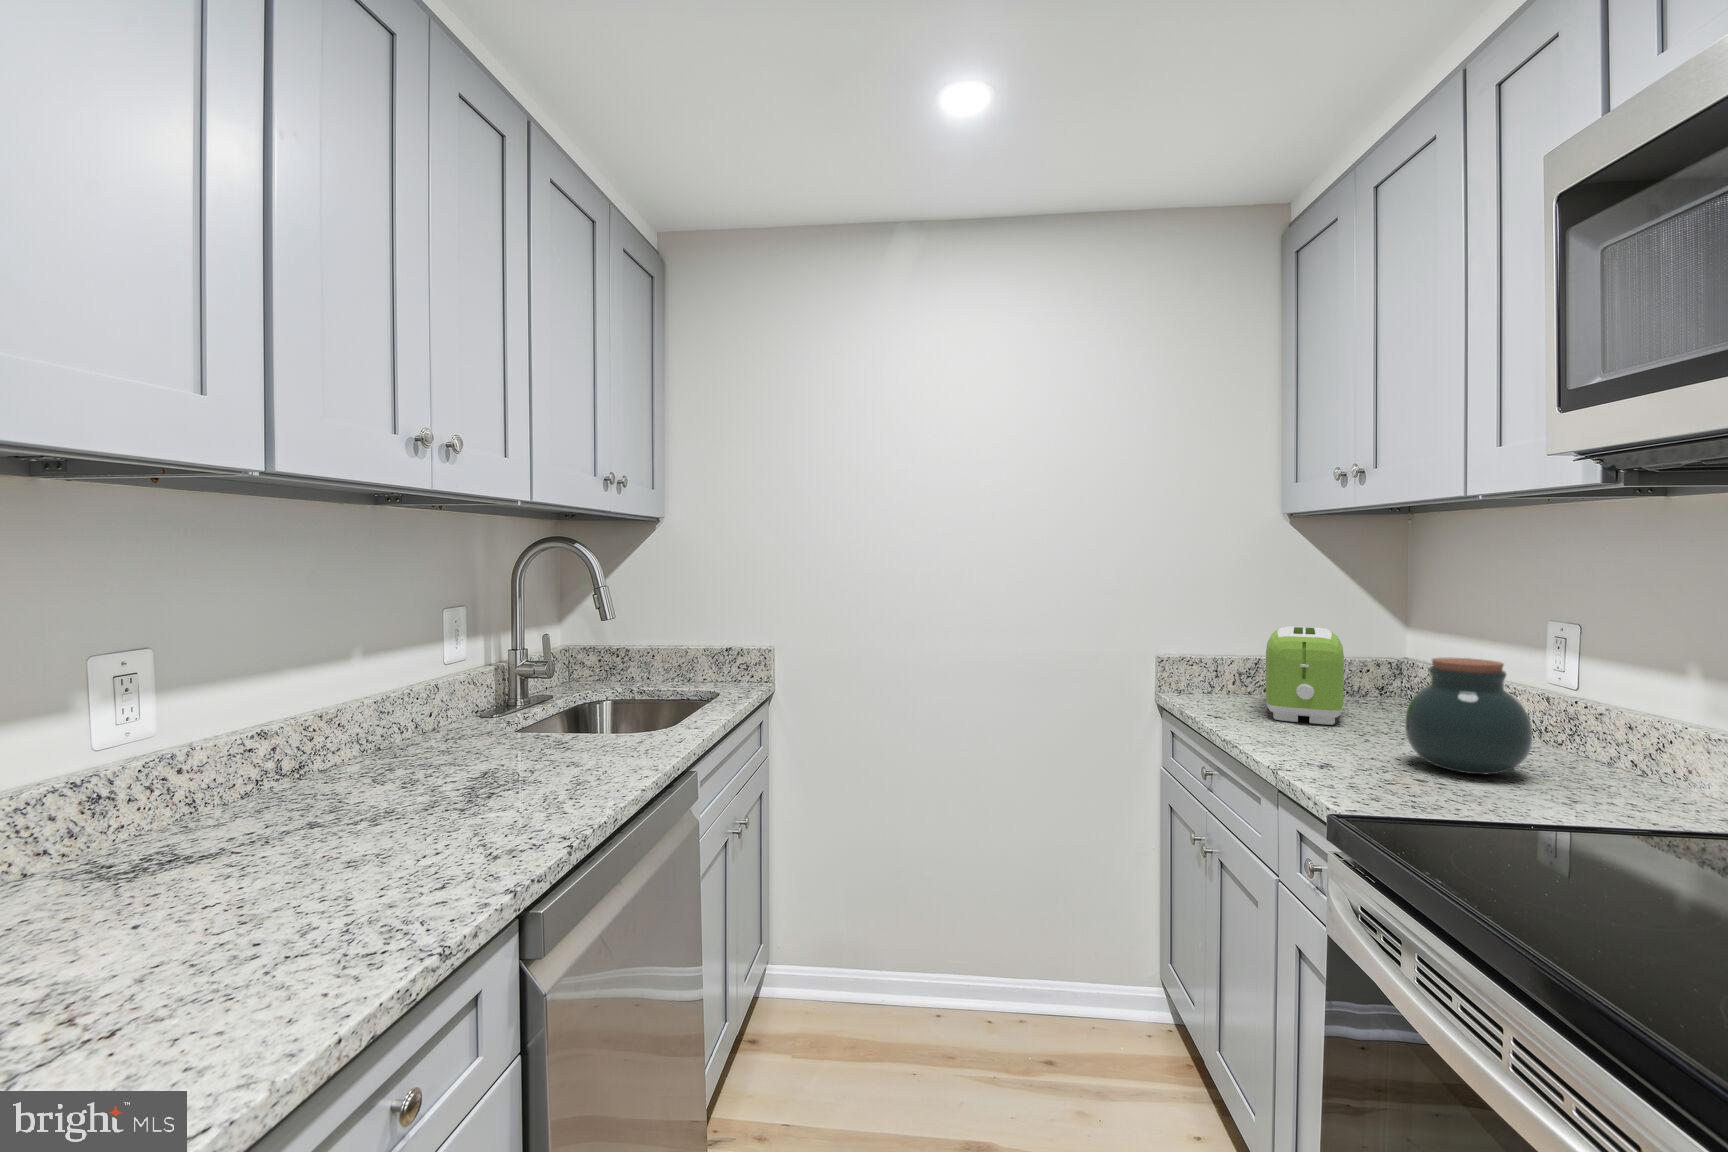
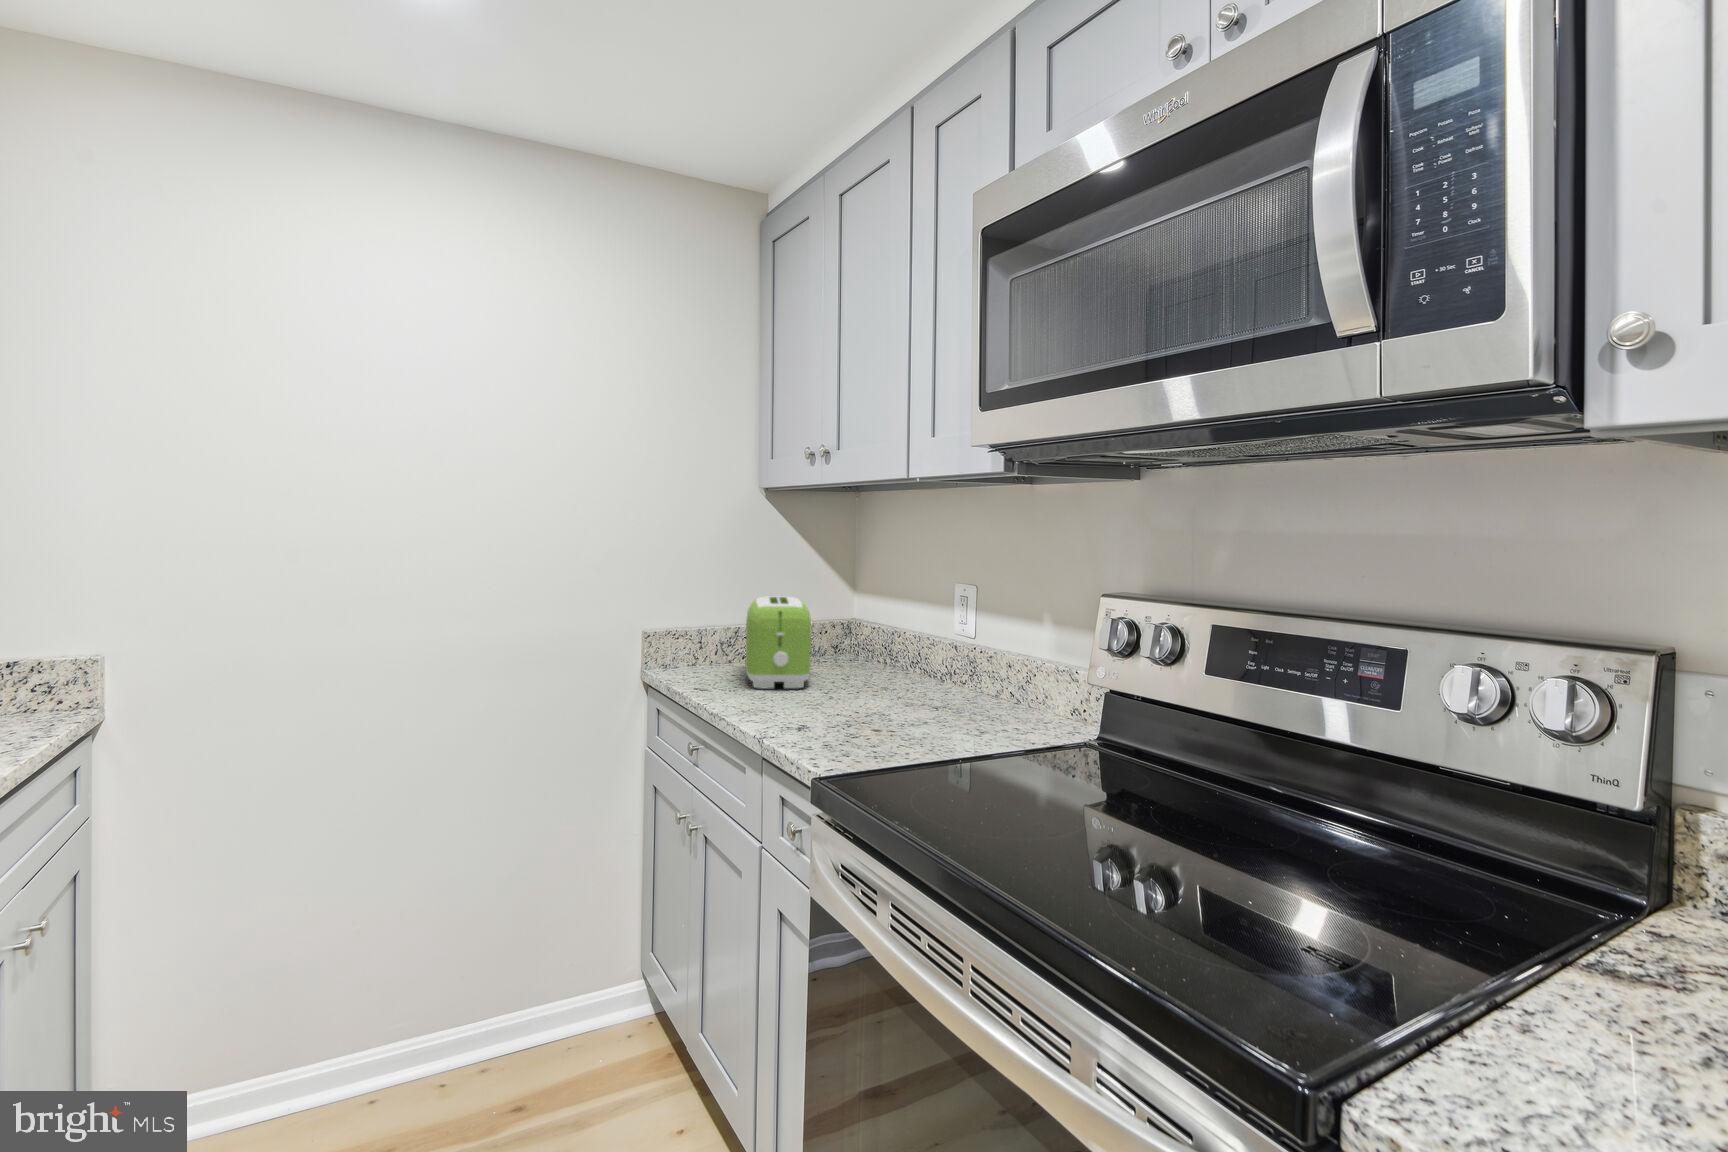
jar: present [1405,658,1532,774] -> none [863,621,949,720]

